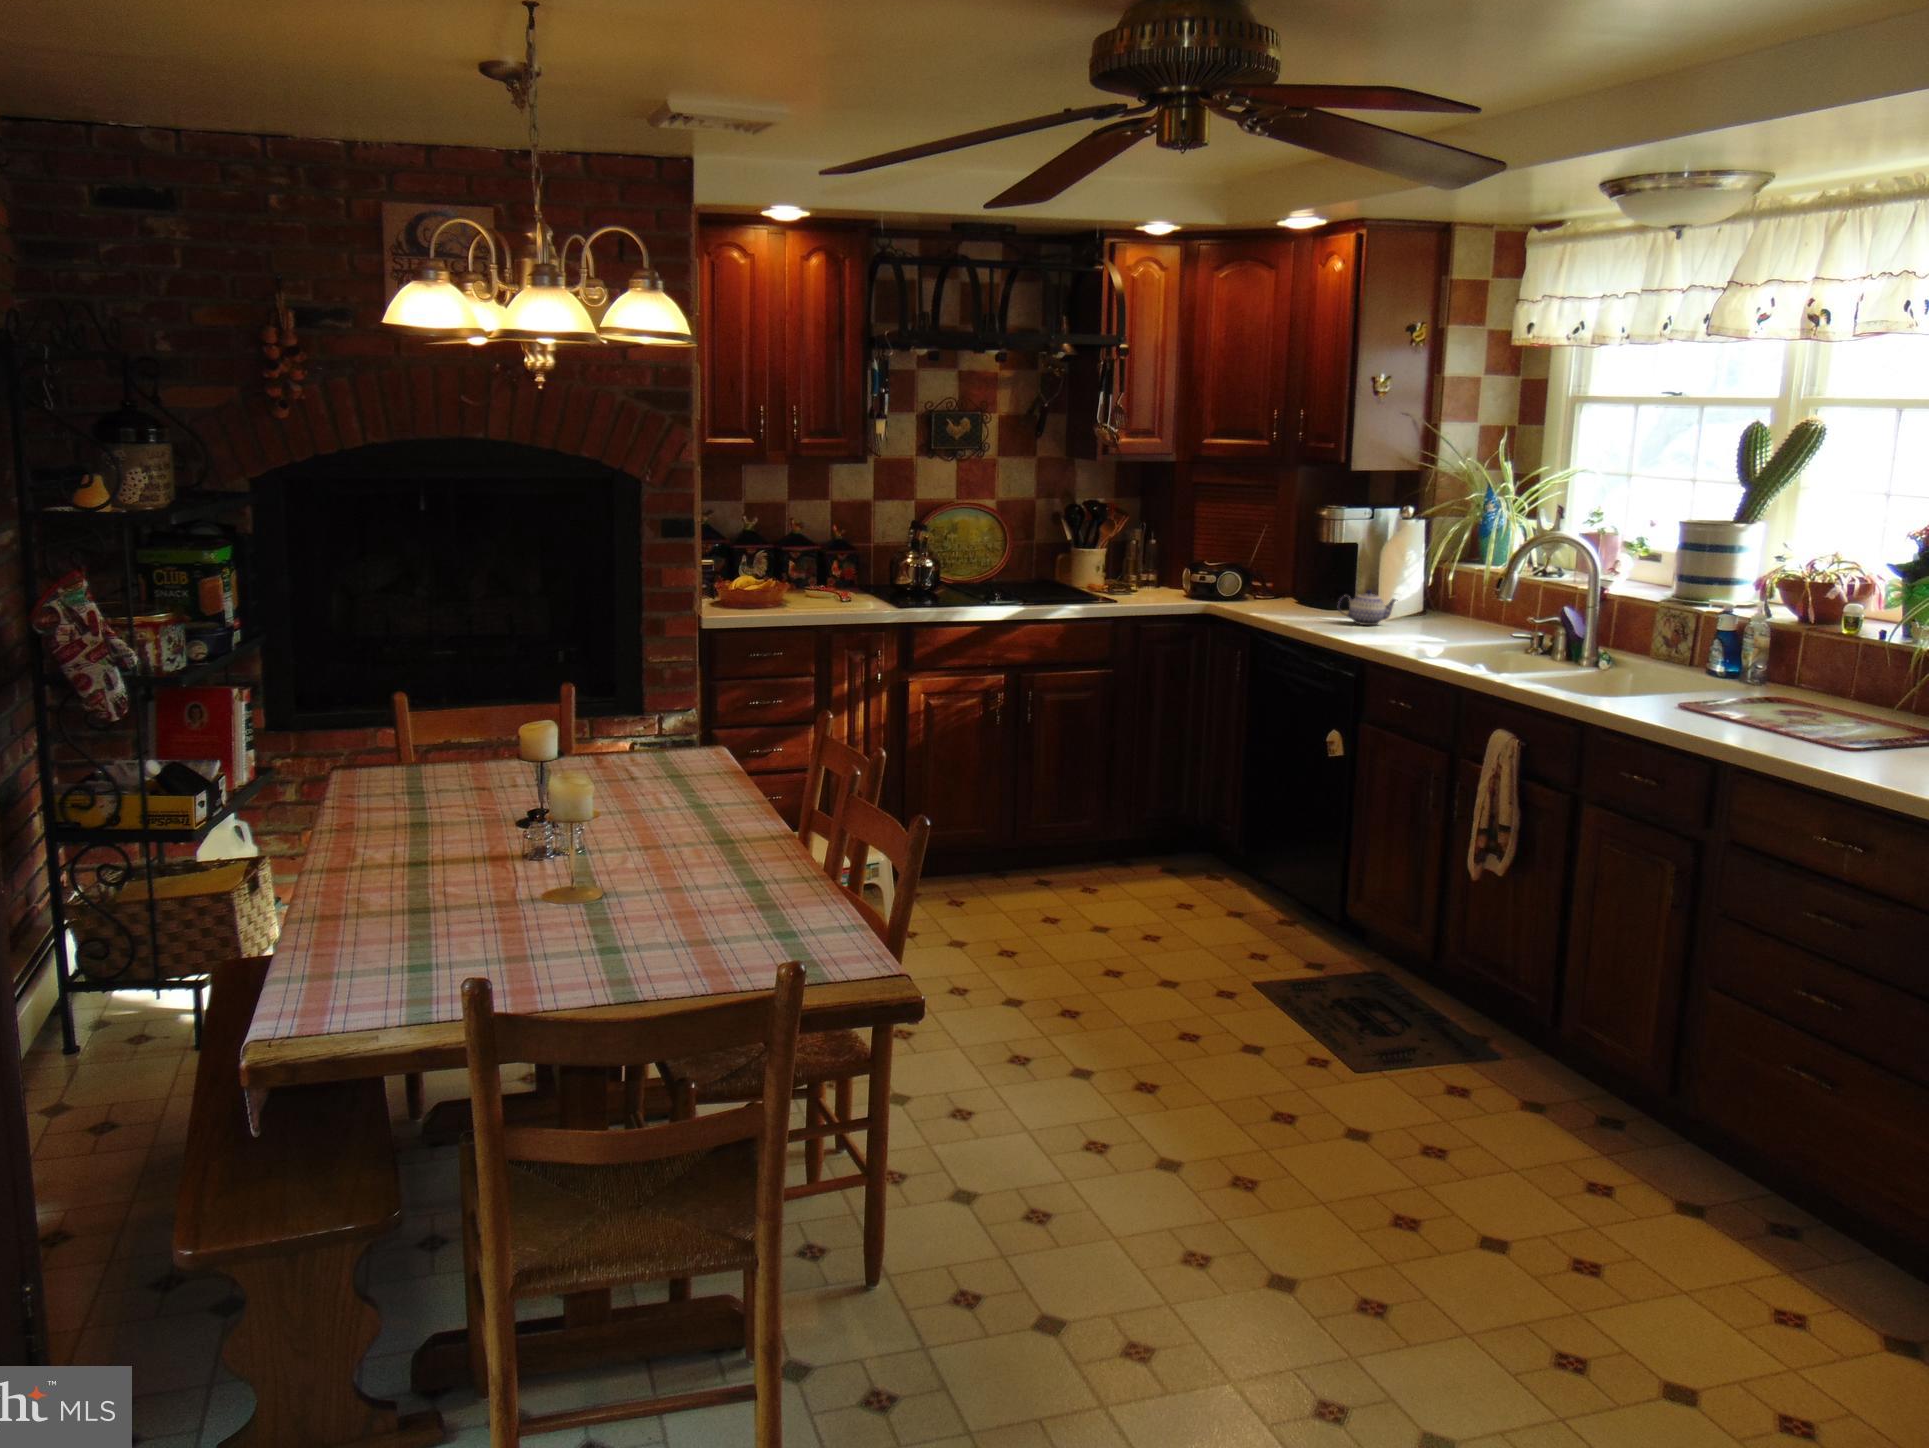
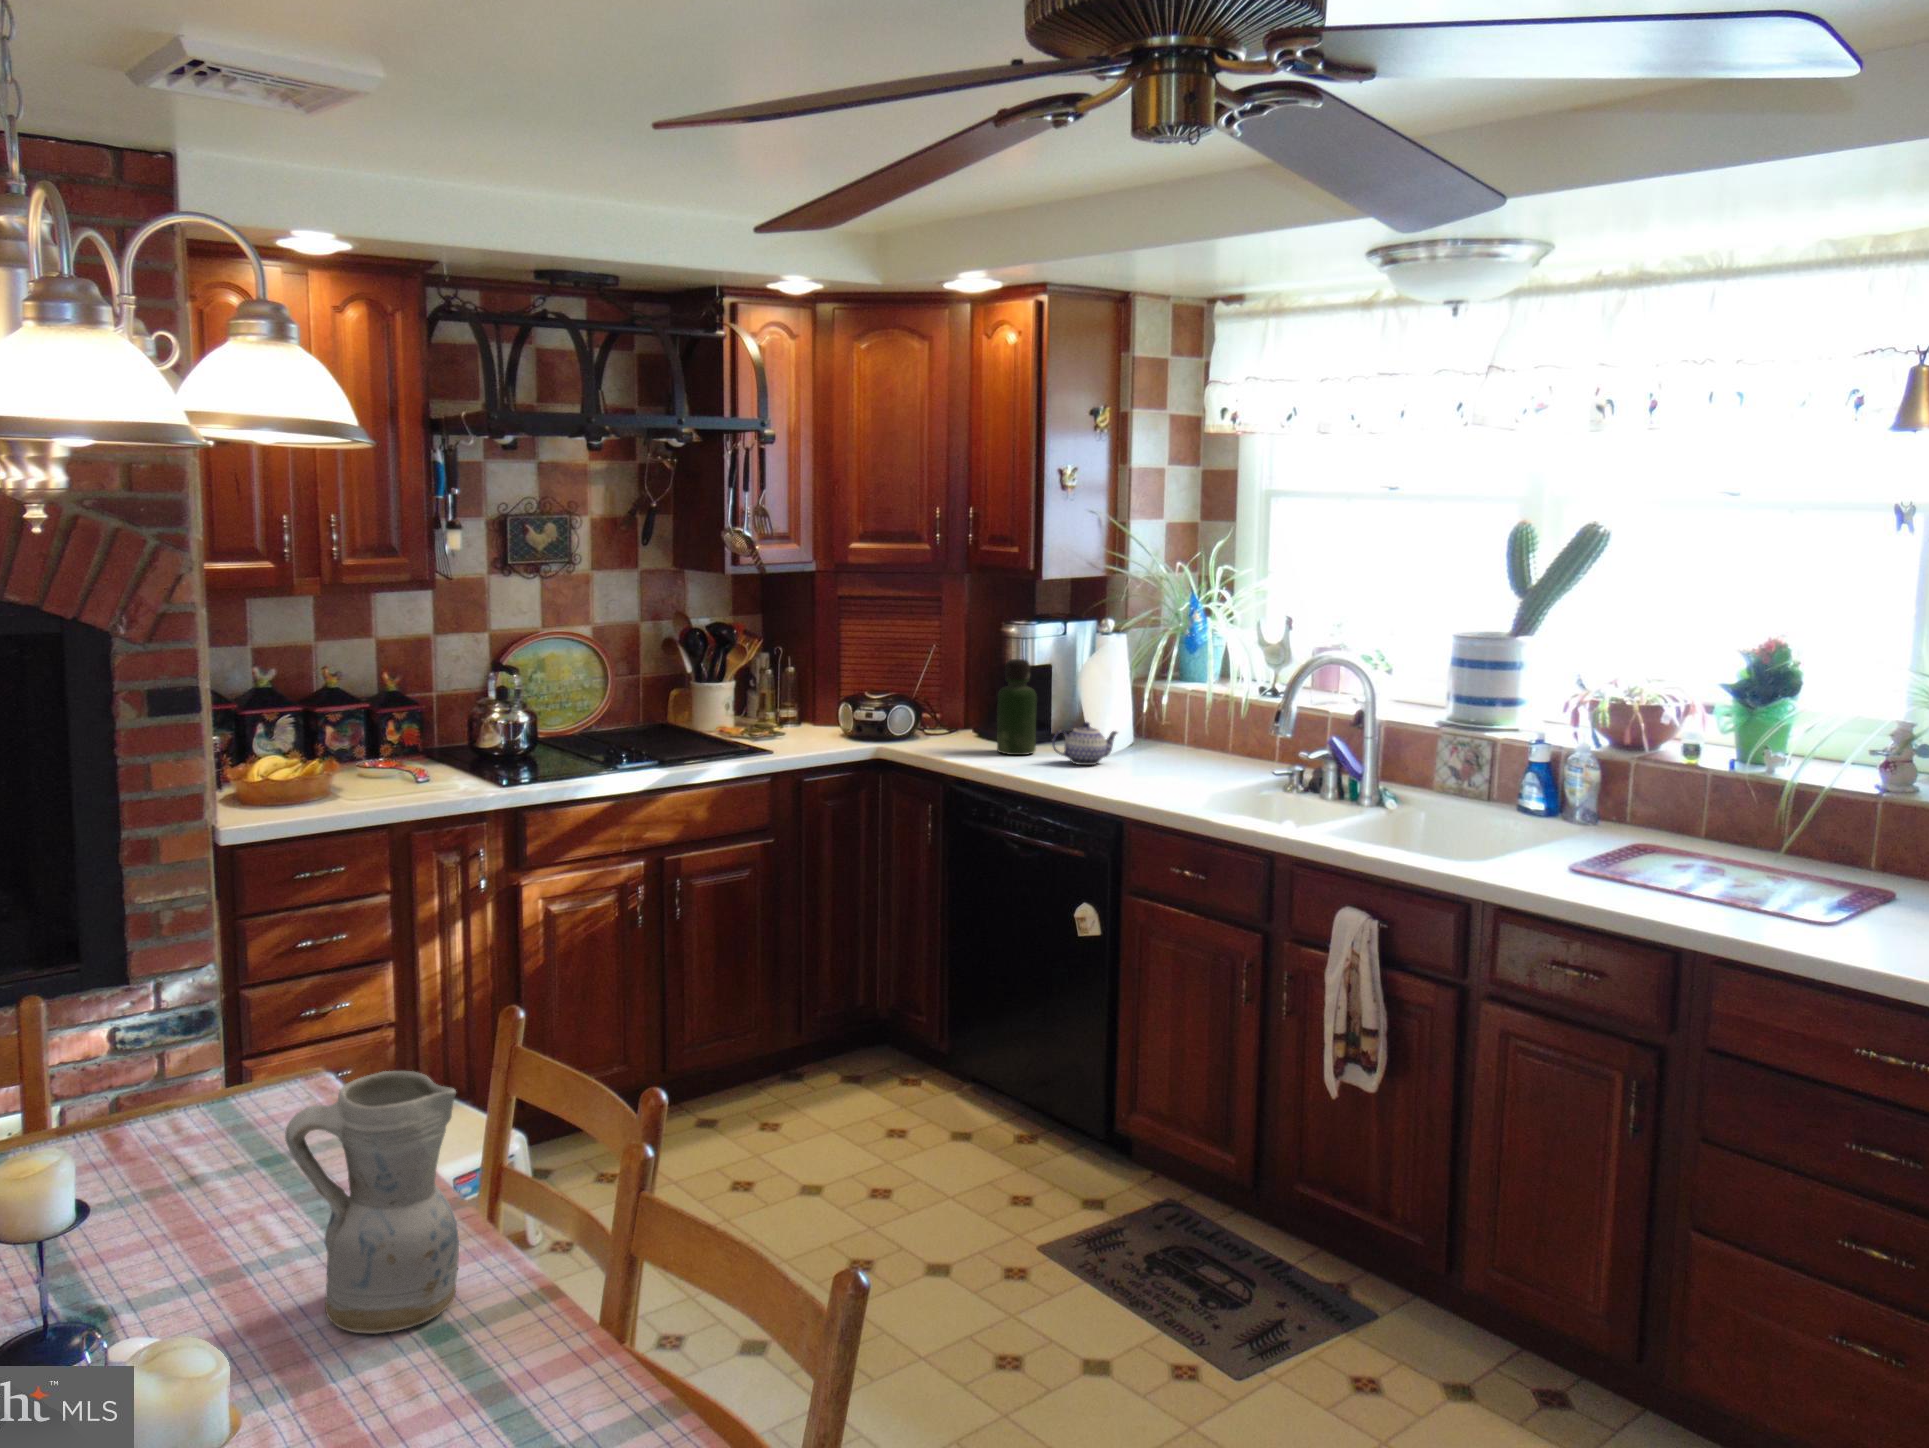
bottle: none [1300,536,1336,616] -> present [997,659,1037,755]
ceramic pitcher: none [643,711,734,851] -> present [285,1071,459,1334]

